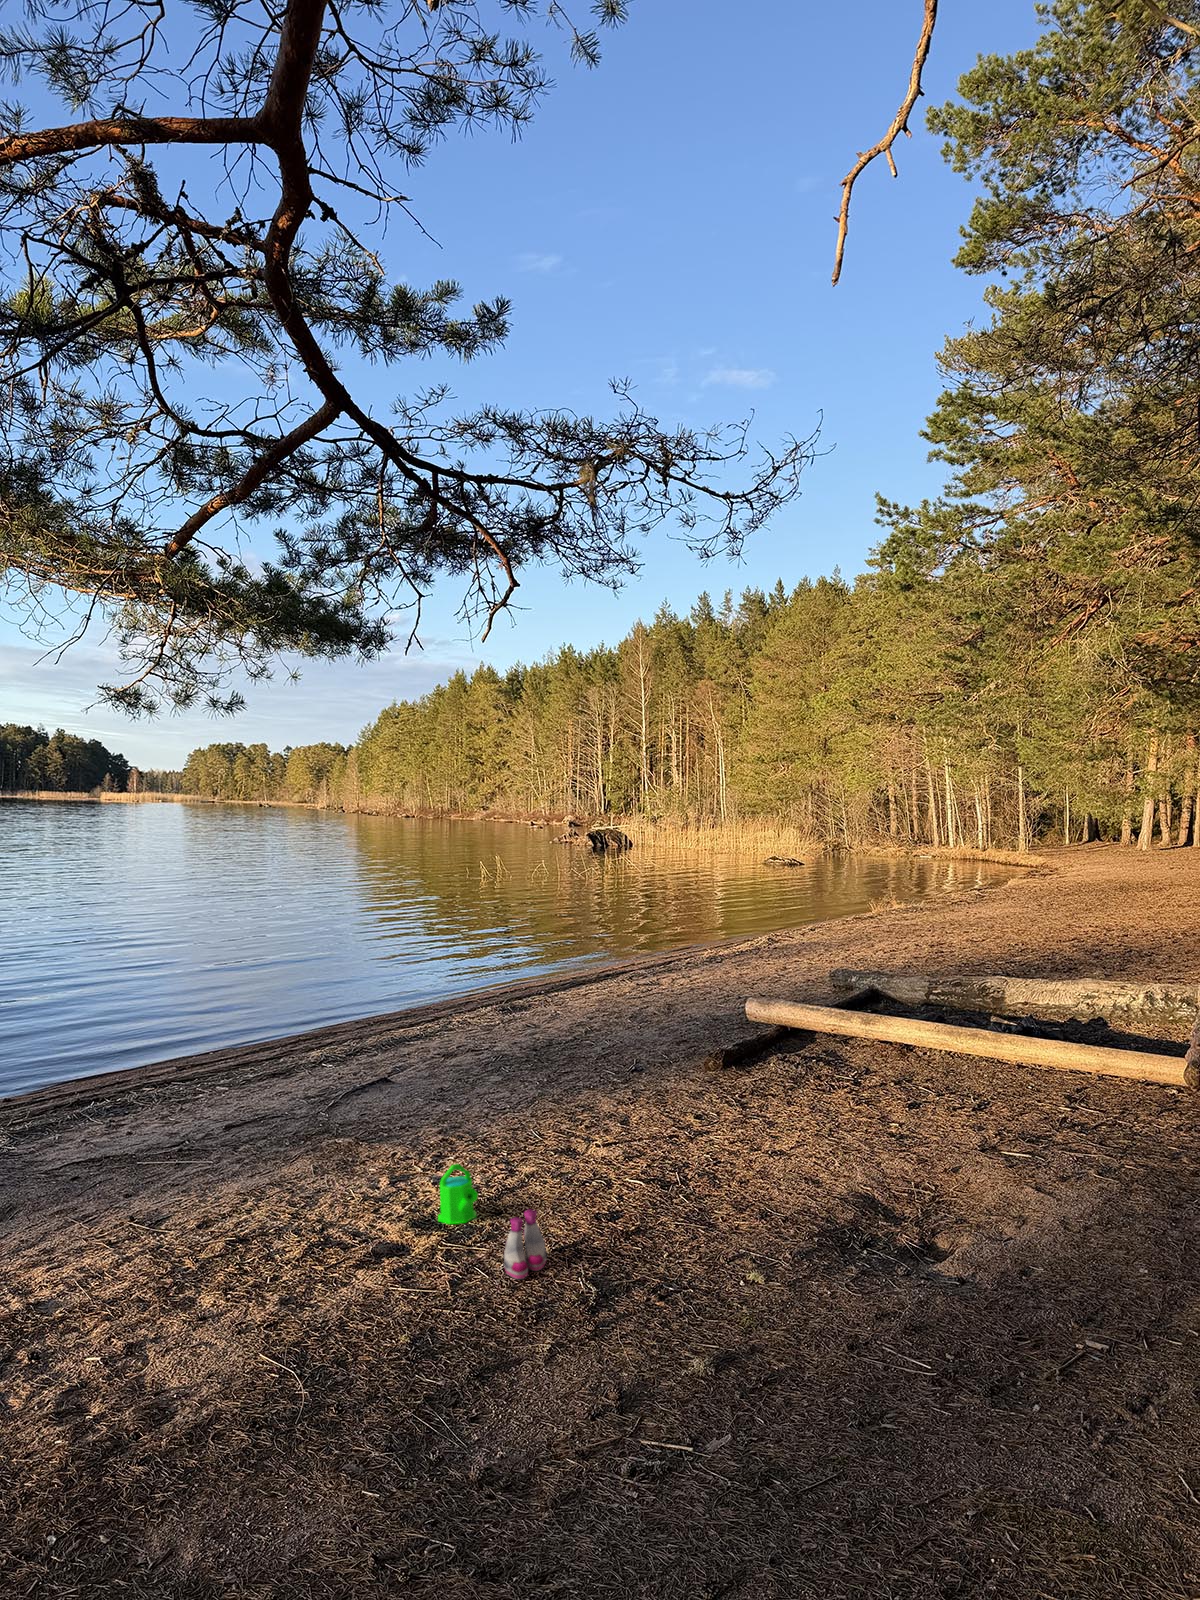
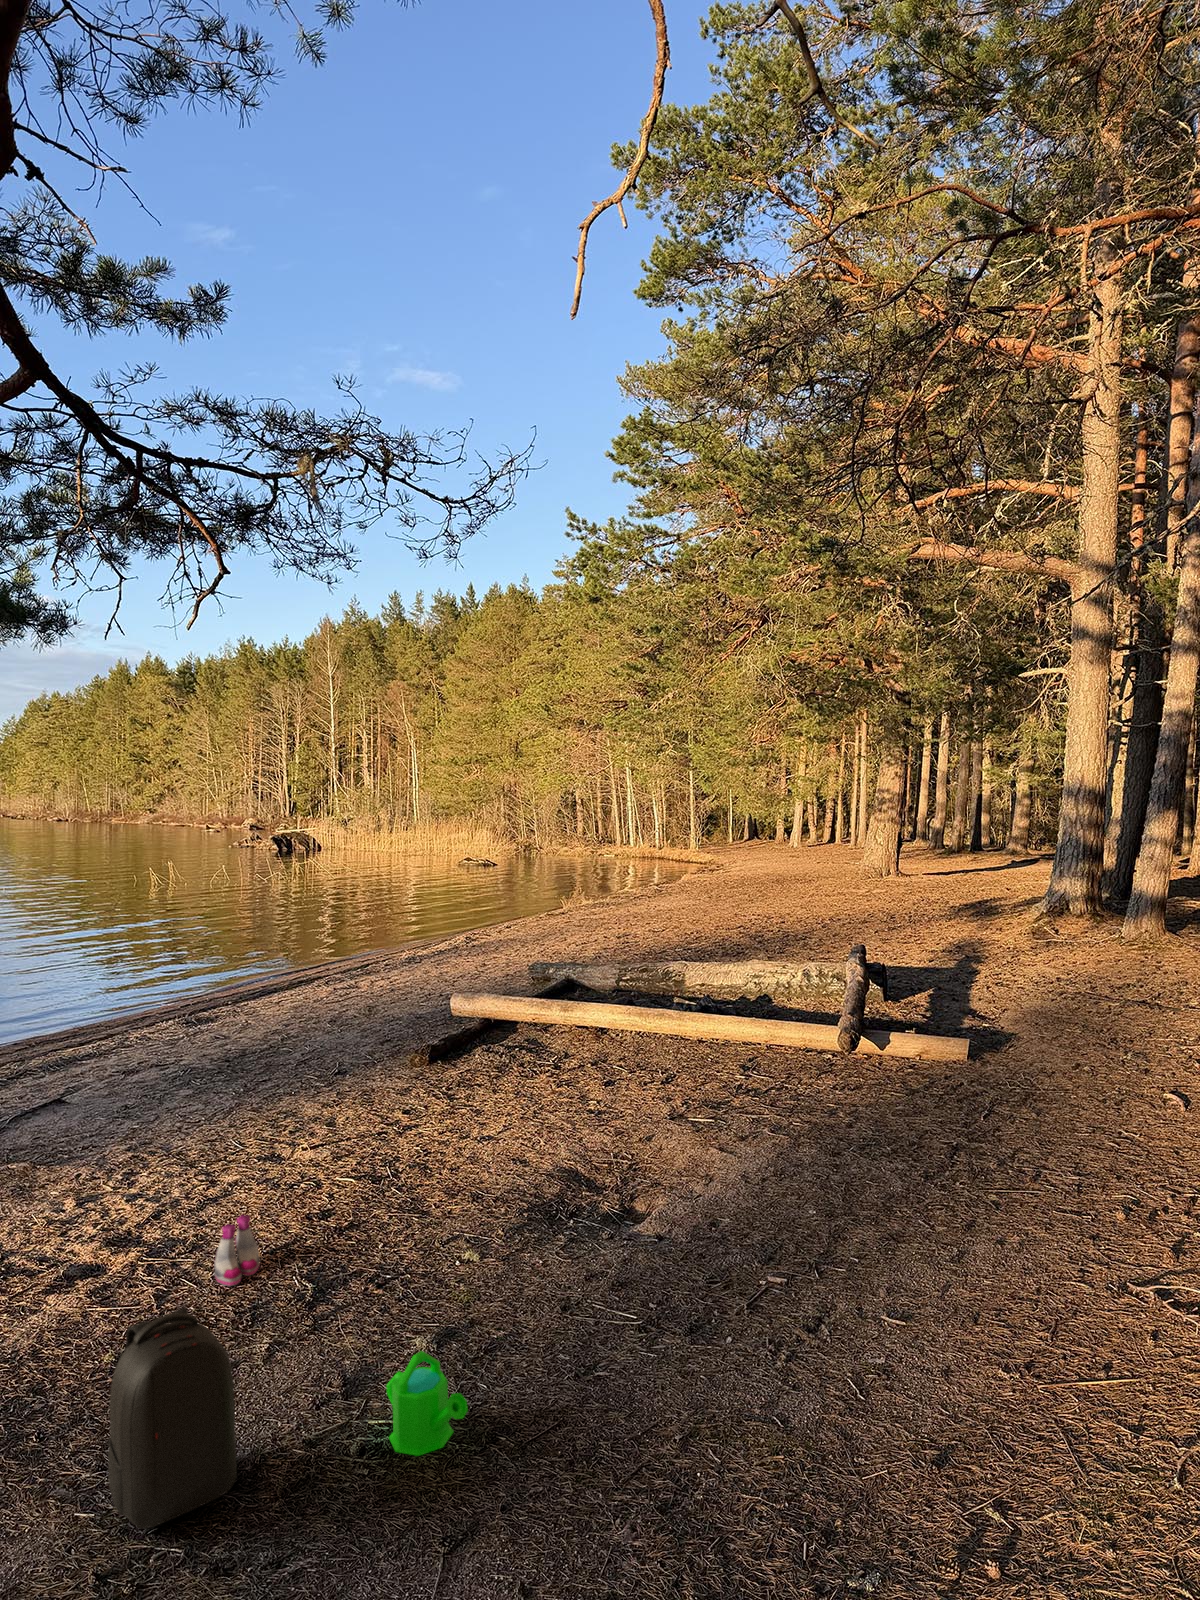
watering can: present [438,1164,478,1224] -> present [386,1351,468,1456]
backpack: none [387,1305,505,1525] -> present [108,1309,237,1528]

